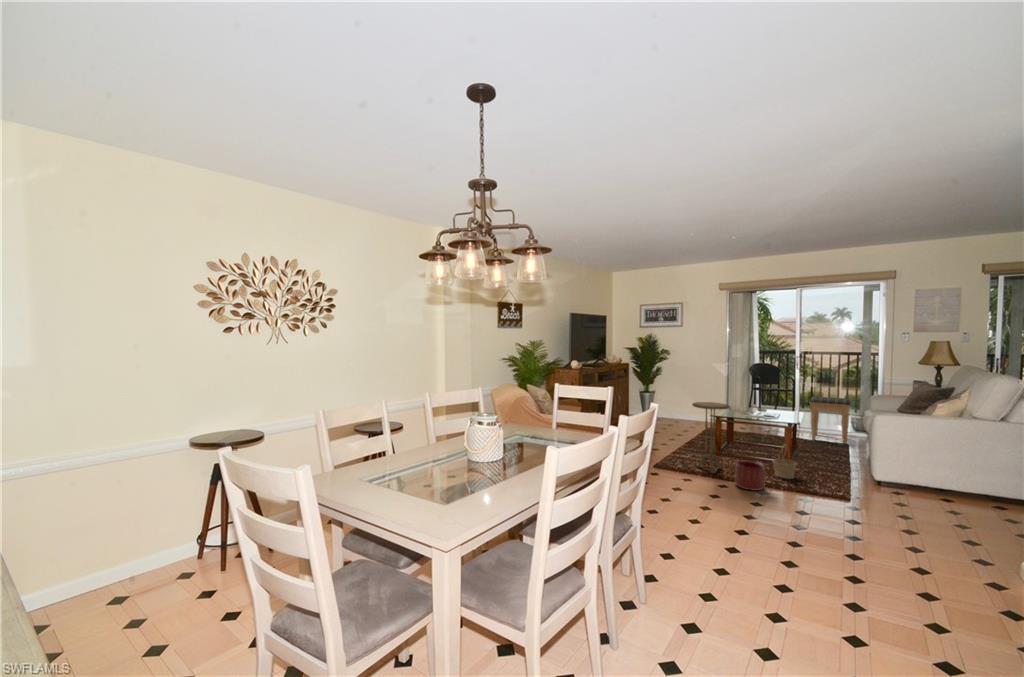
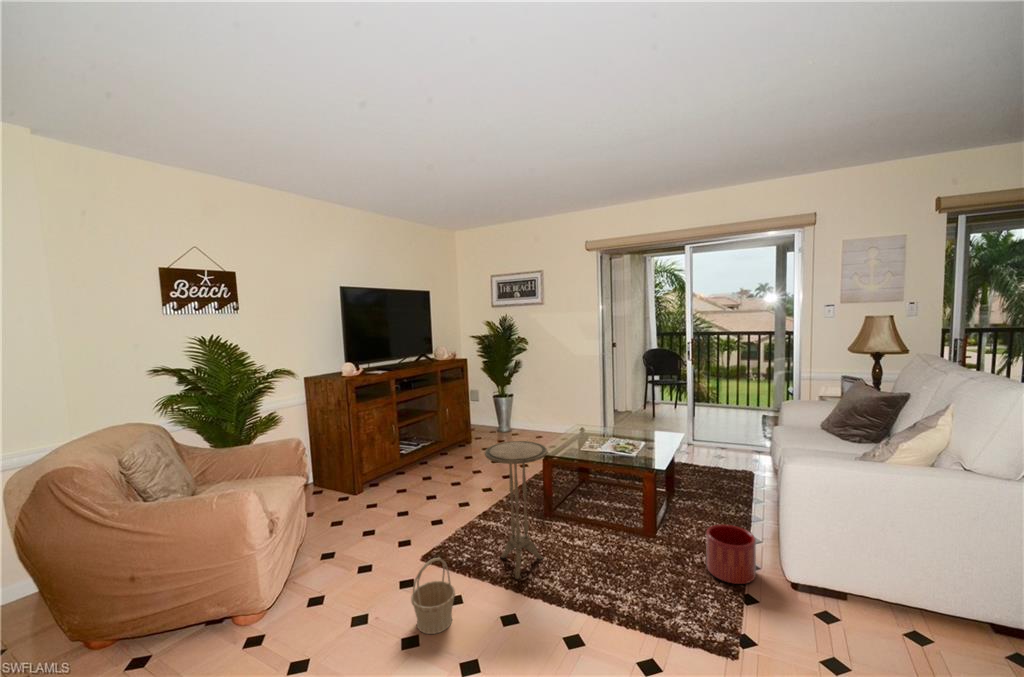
footstool: present [809,396,851,444] -> none [700,401,757,474]
basket: present [772,445,797,479] -> present [411,558,455,634]
planter: present [735,461,764,491] -> present [706,524,756,584]

